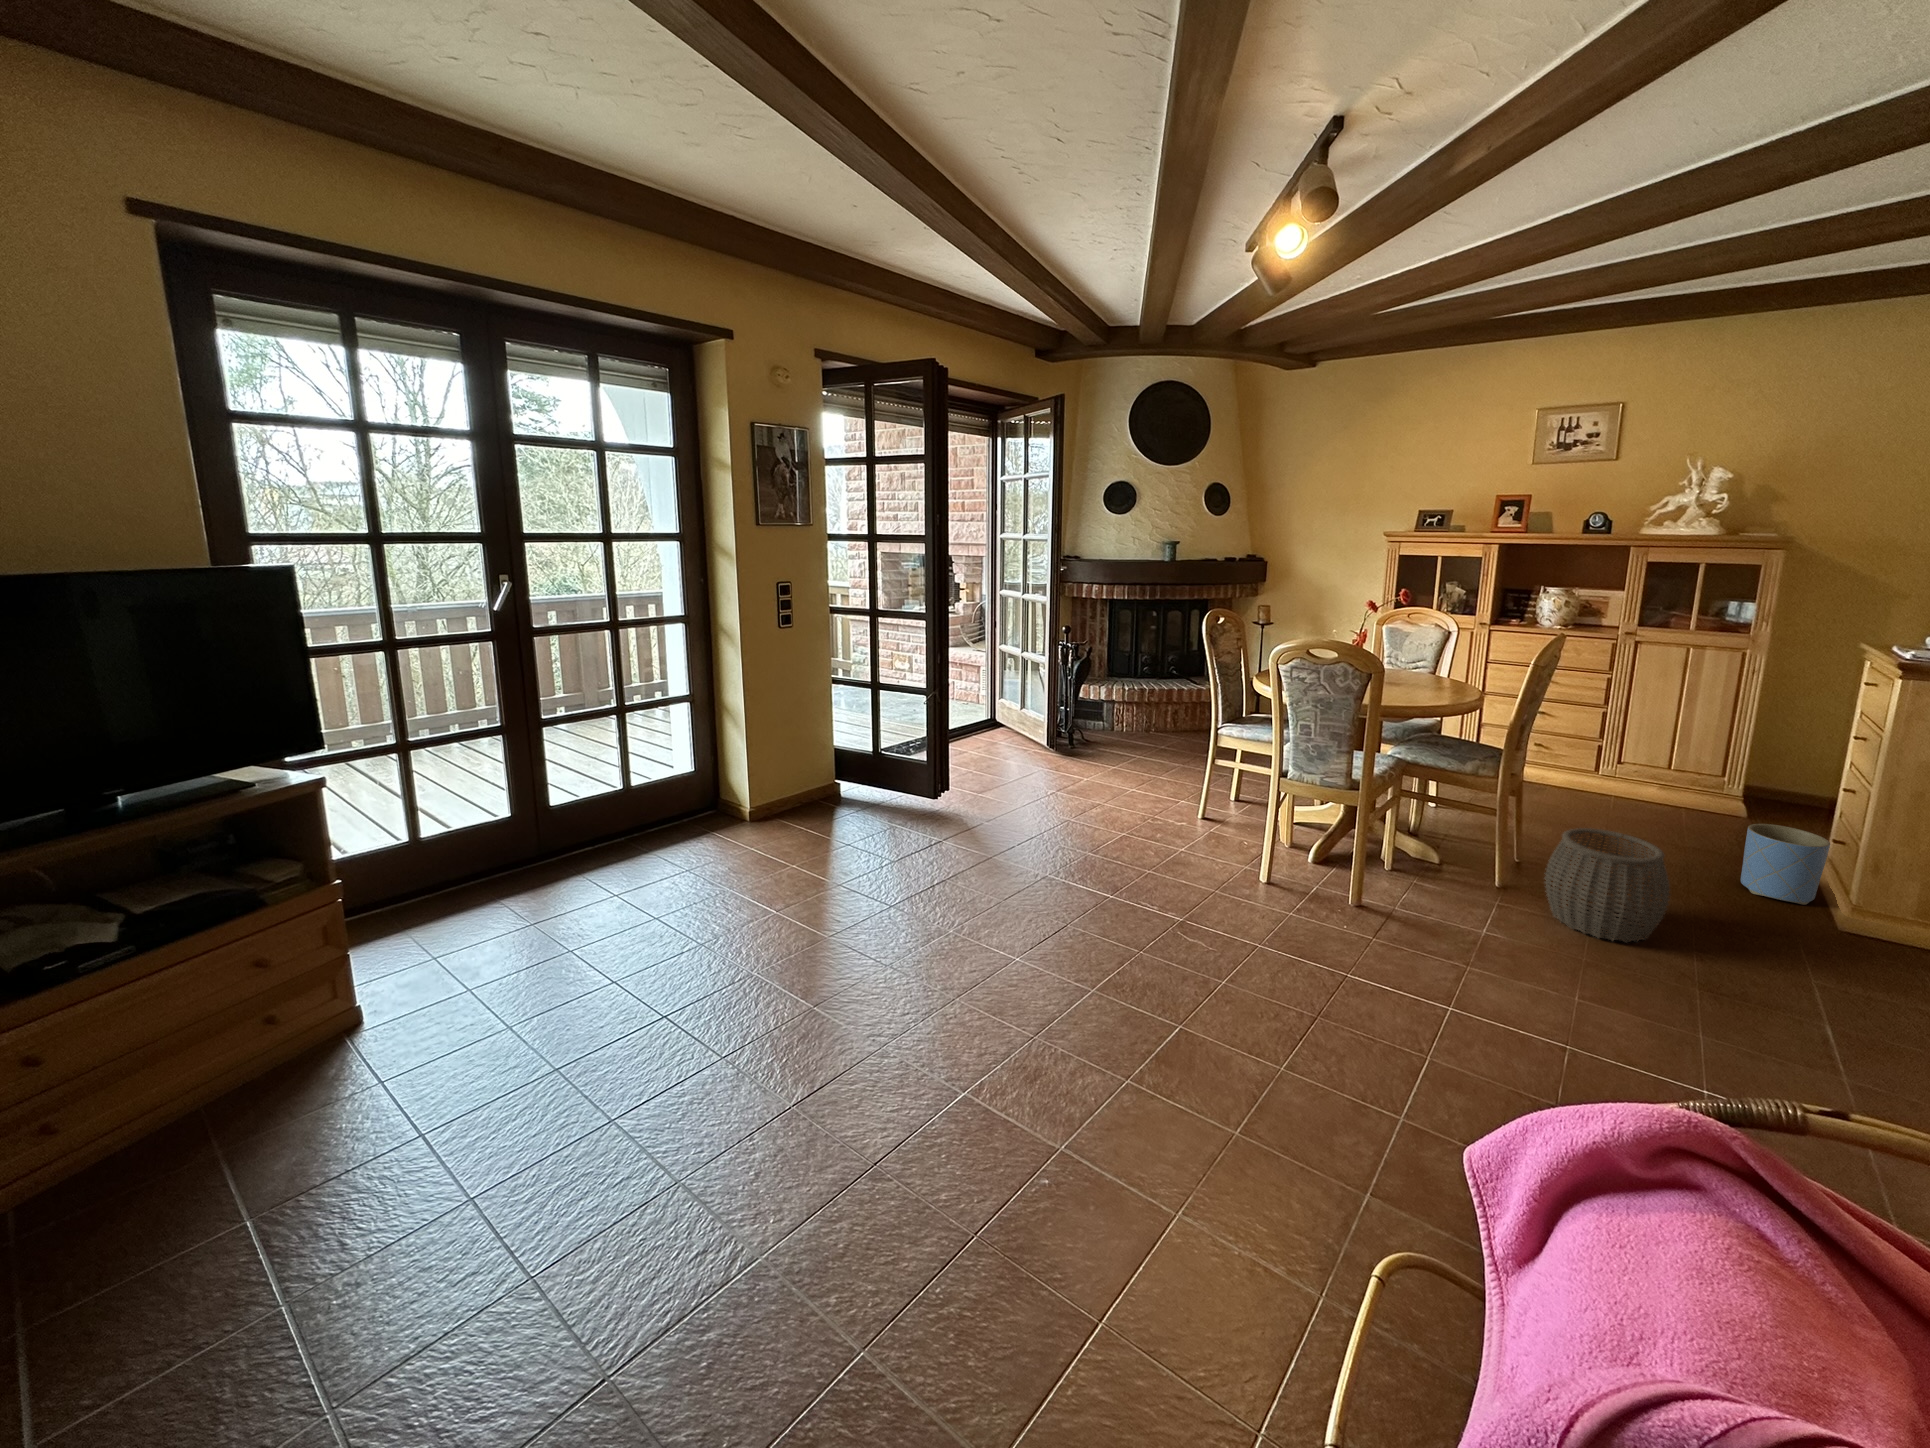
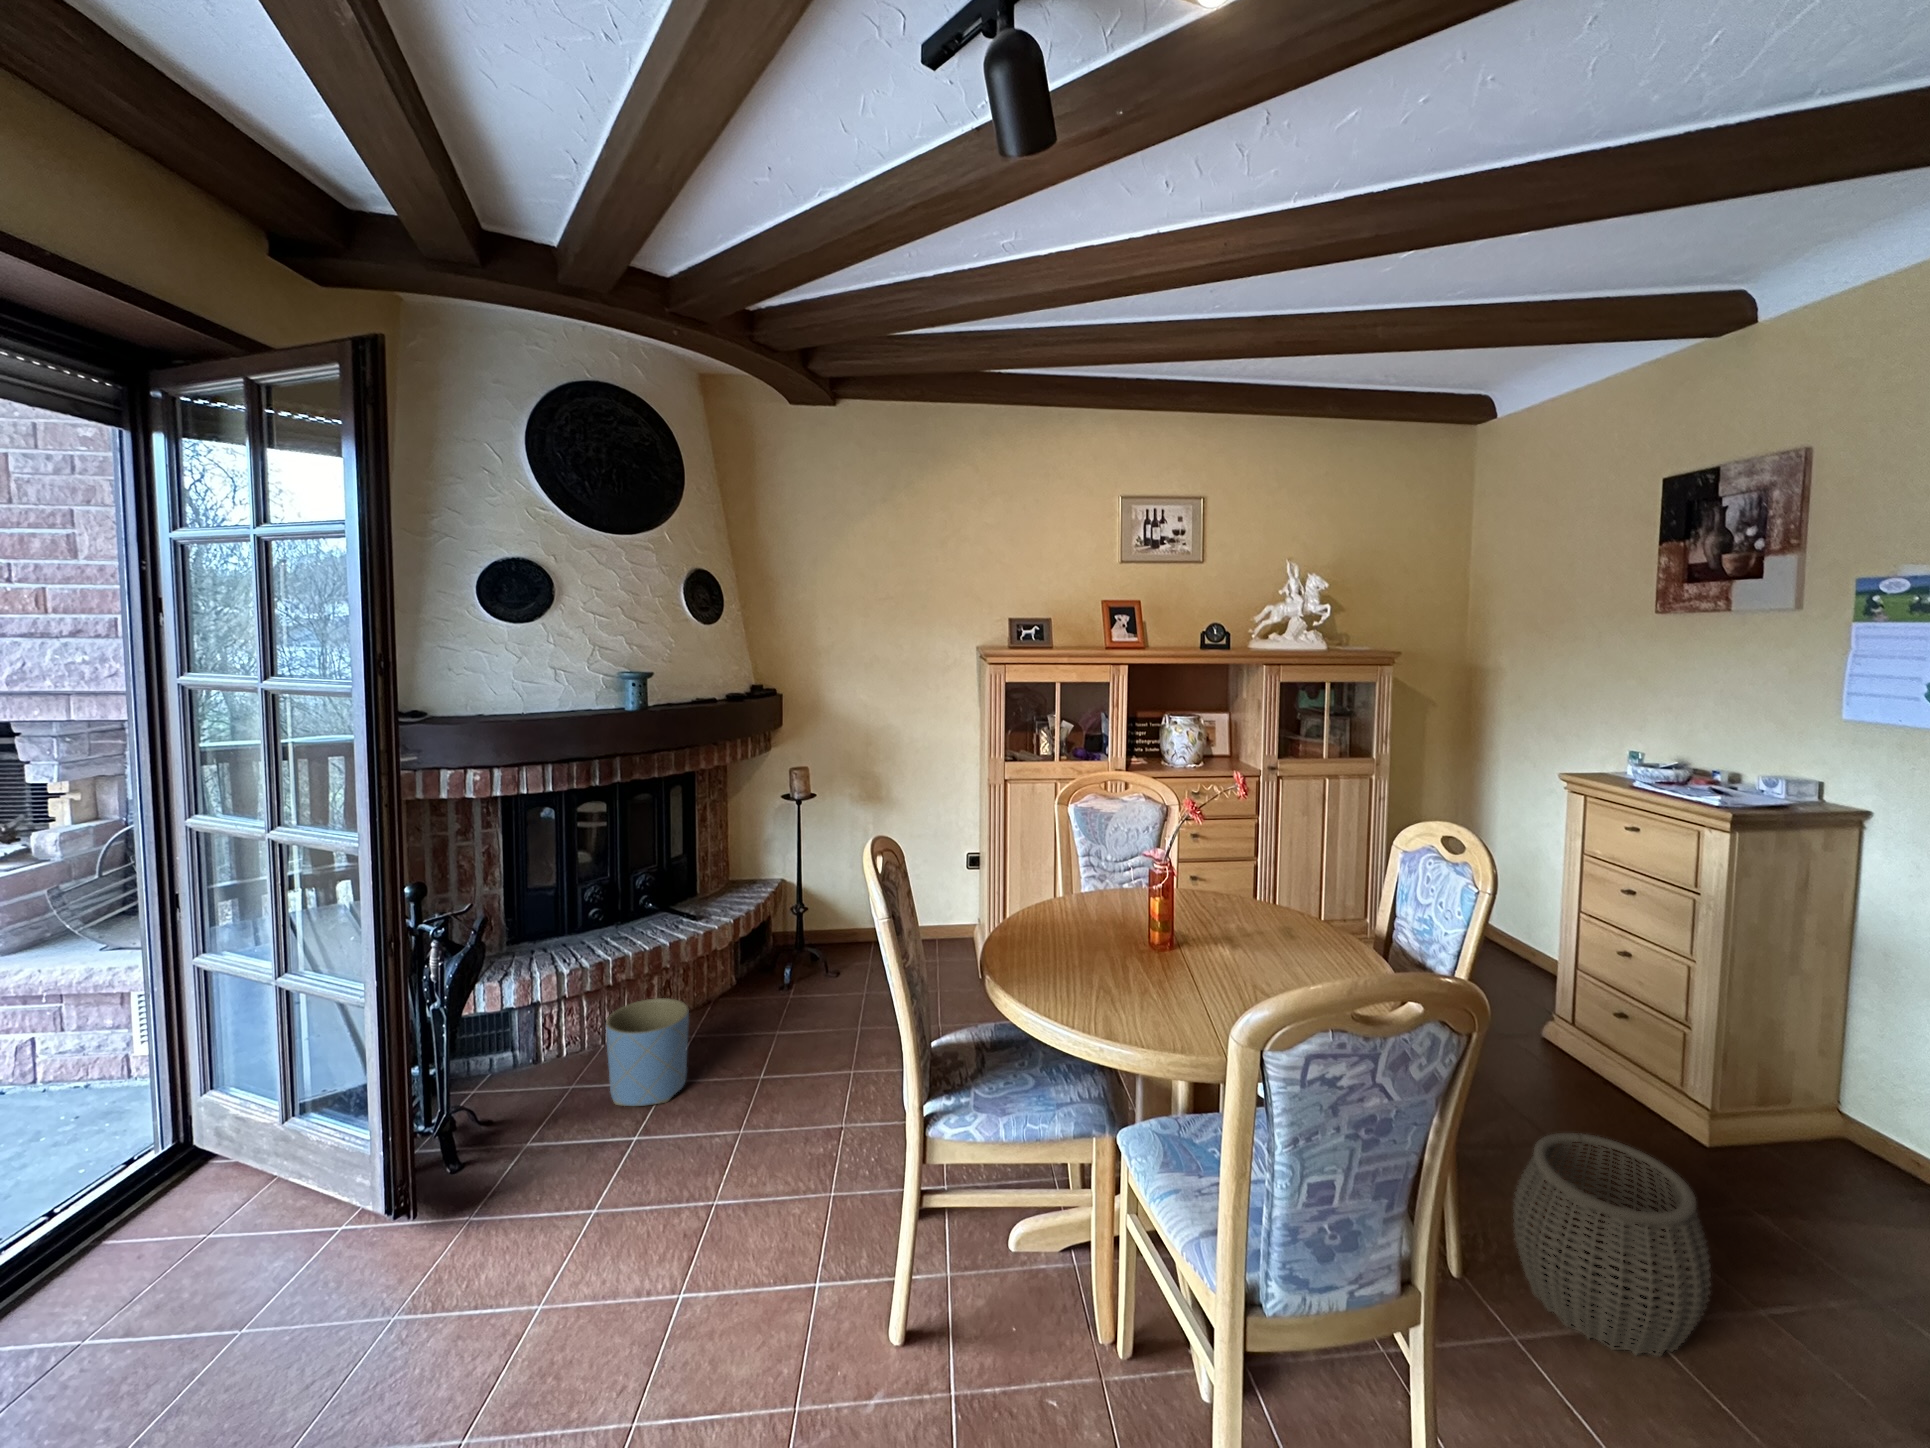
planter: present [1741,824,1830,905] -> present [606,998,689,1106]

